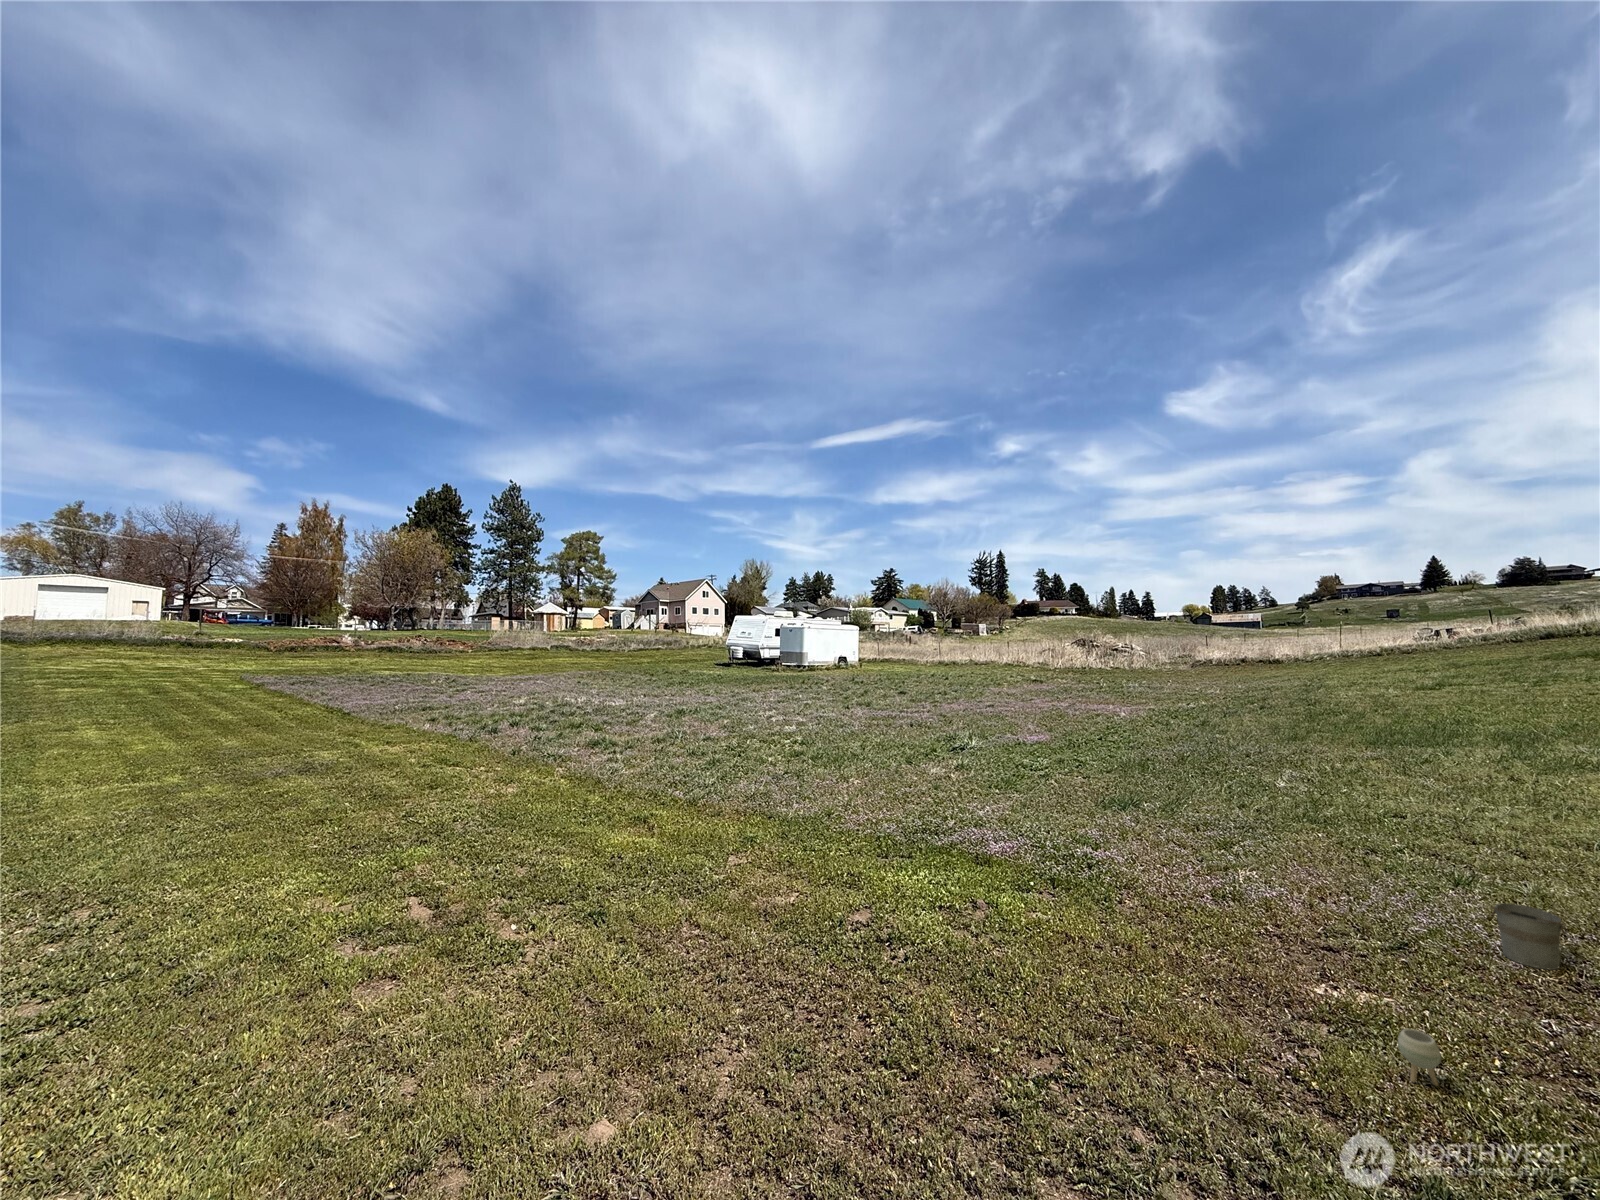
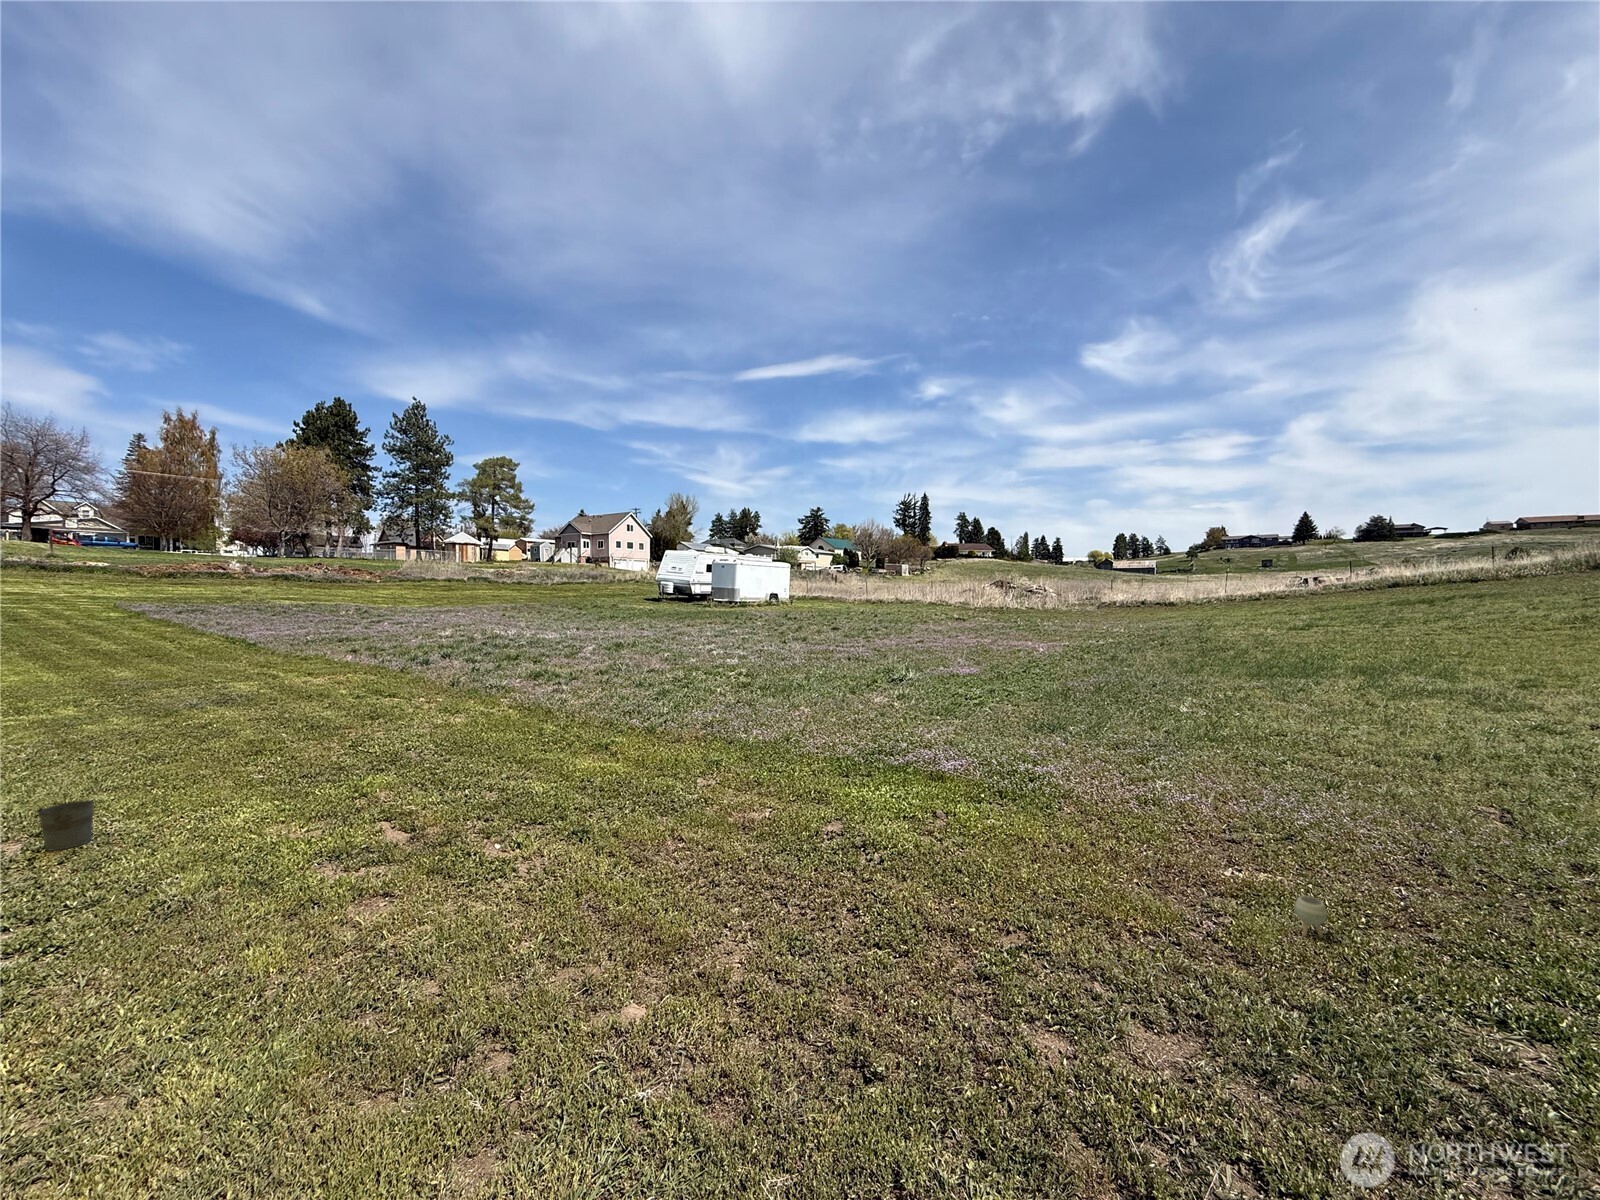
bucket: present [1491,903,1567,970] -> present [37,800,94,851]

